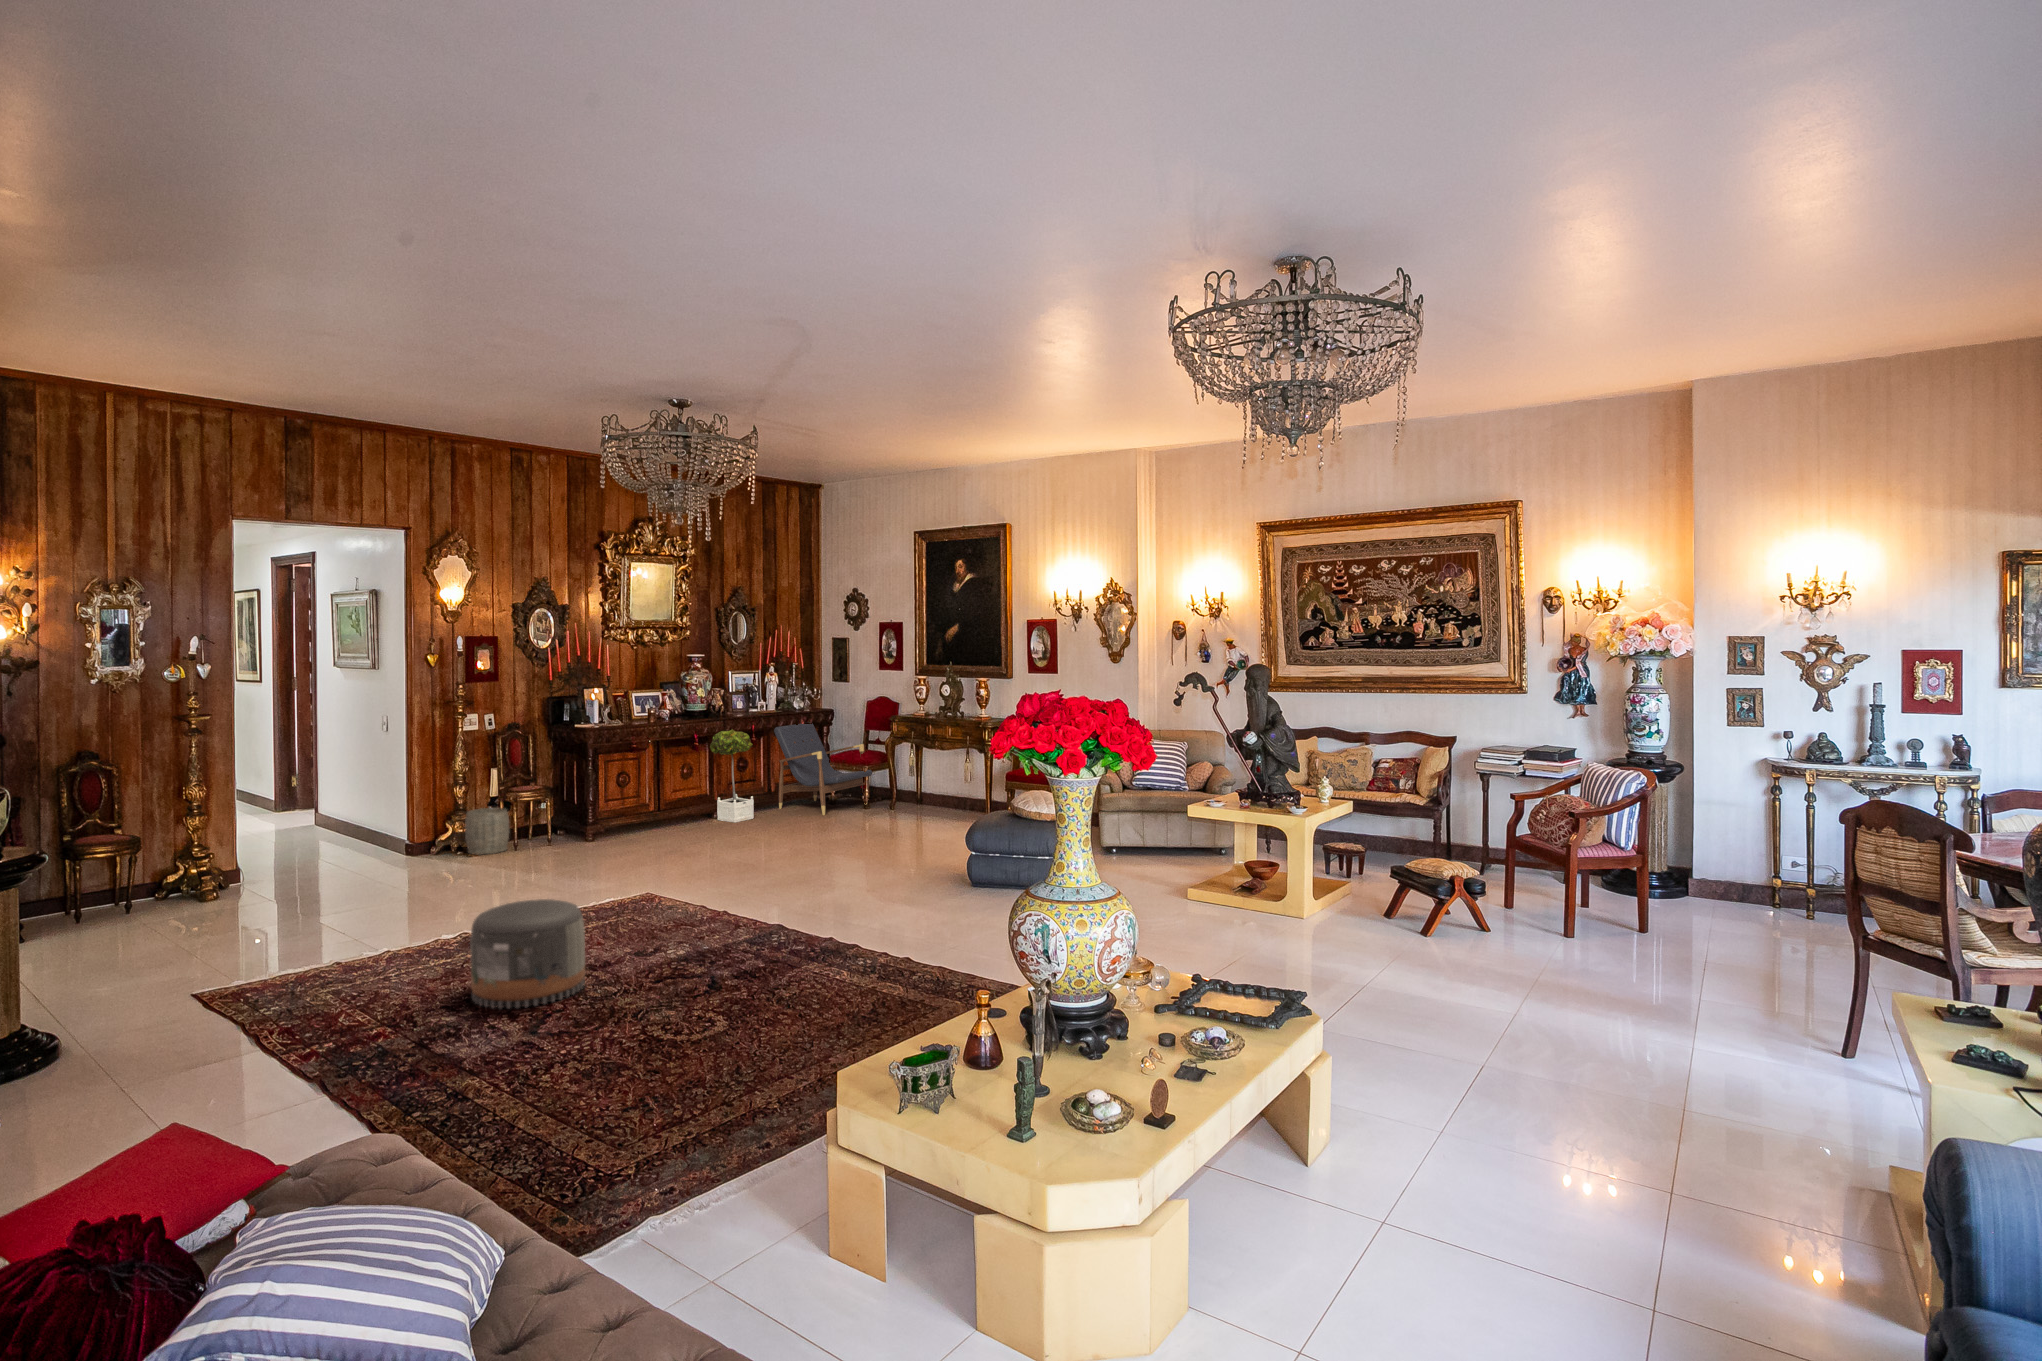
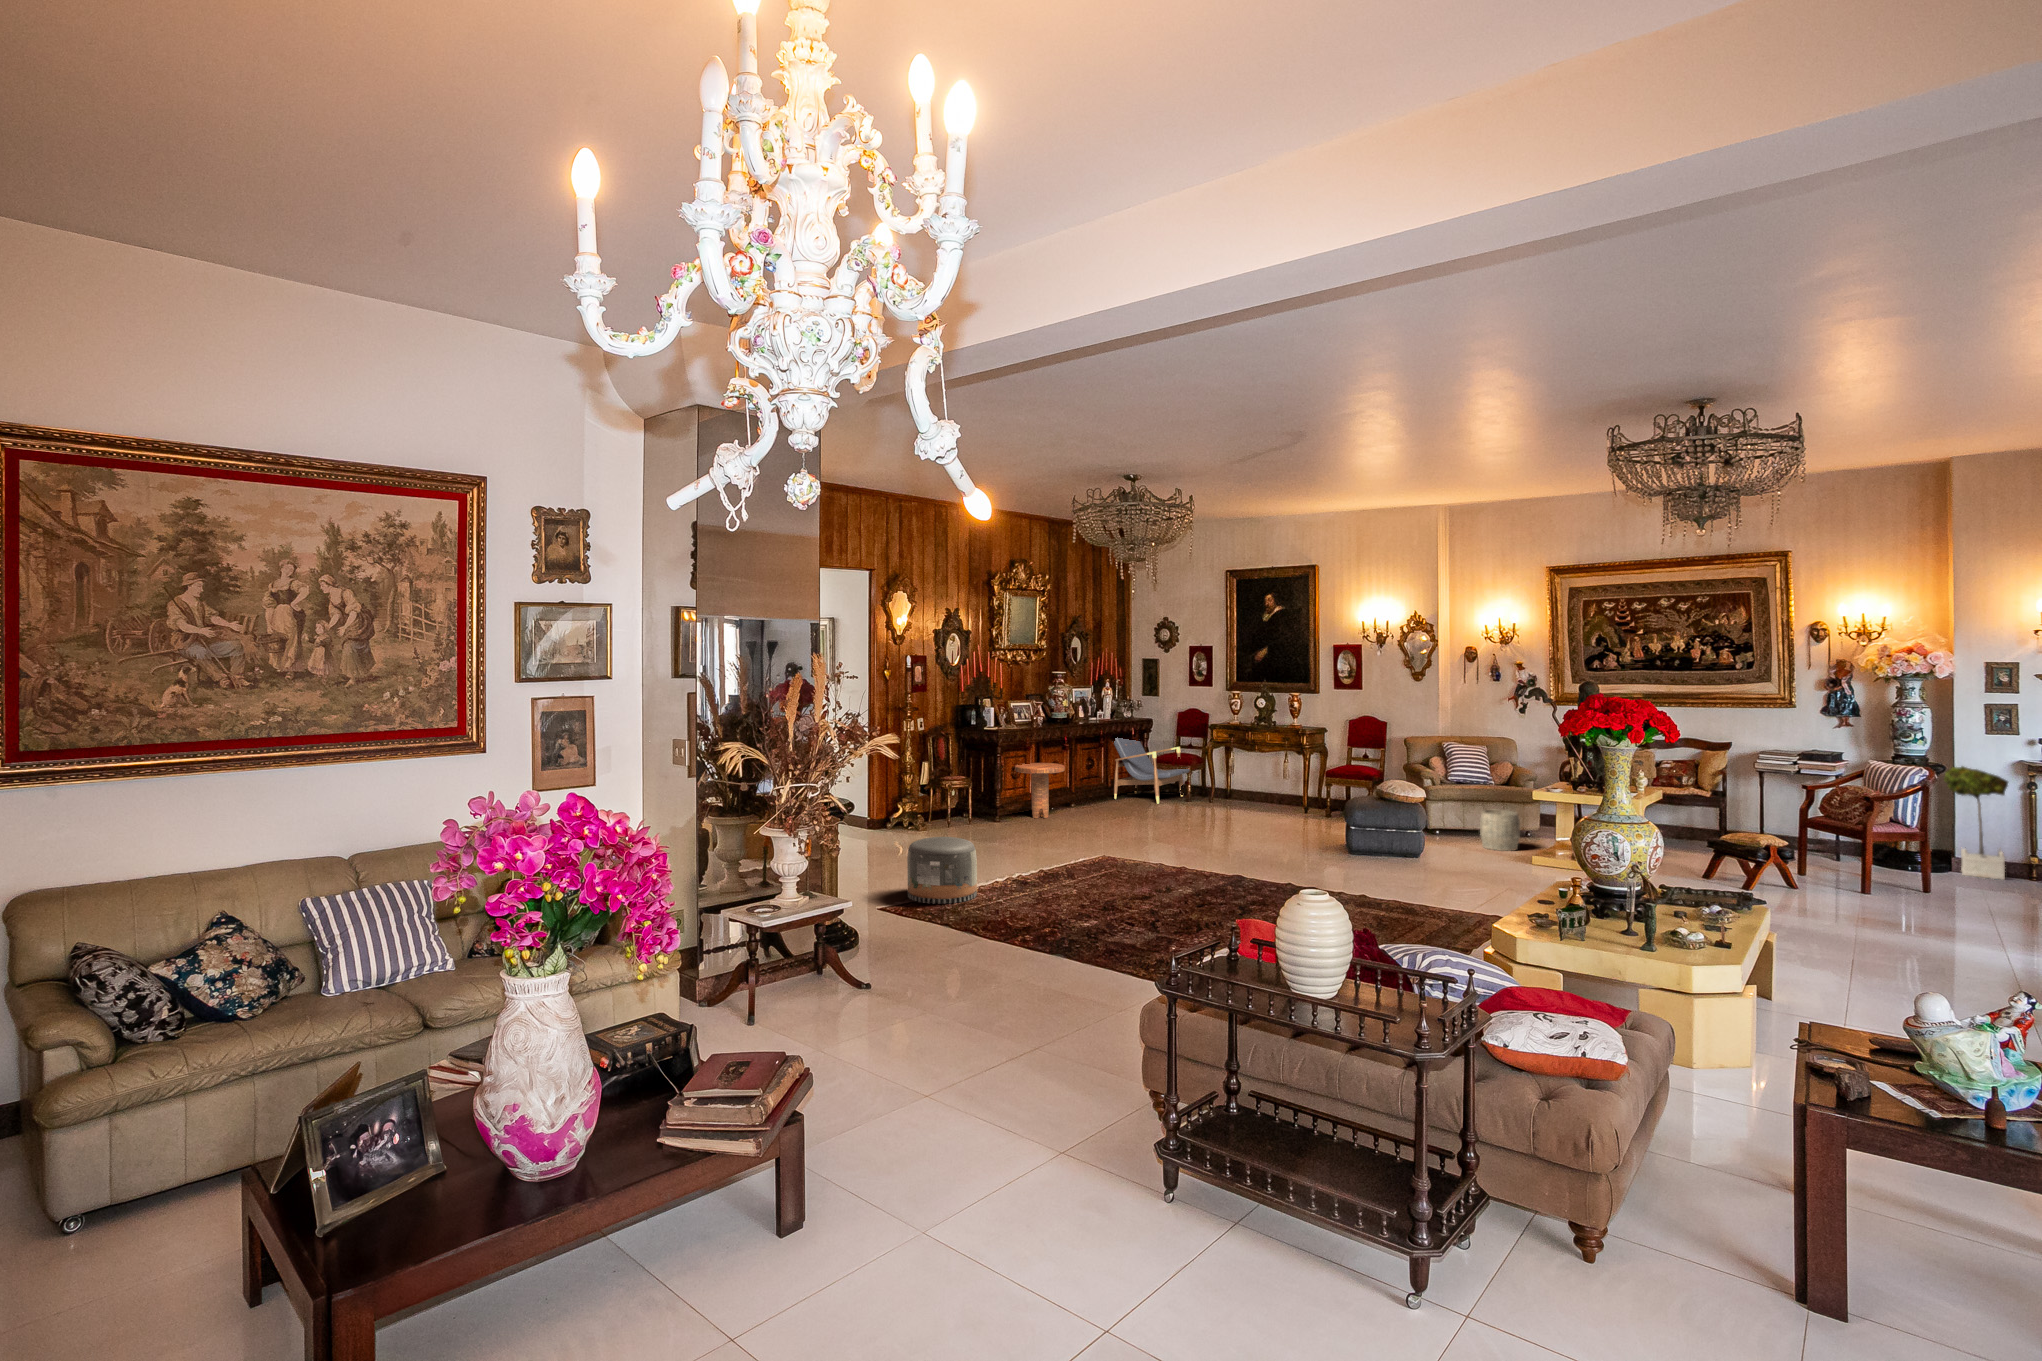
potted tree: present [710,729,754,822] -> present [1944,766,2008,879]
side table: none [612,768,678,840] -> present [1015,763,1065,818]
woven basket: present [465,808,509,855] -> present [1480,810,1520,851]
pouf: present [470,899,585,1008] -> present [907,837,977,904]

